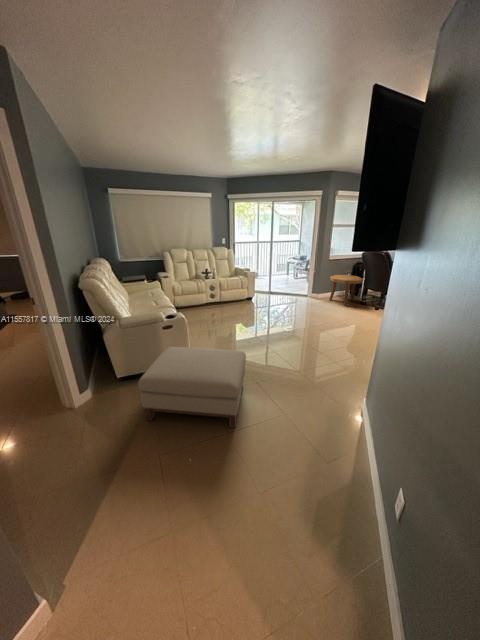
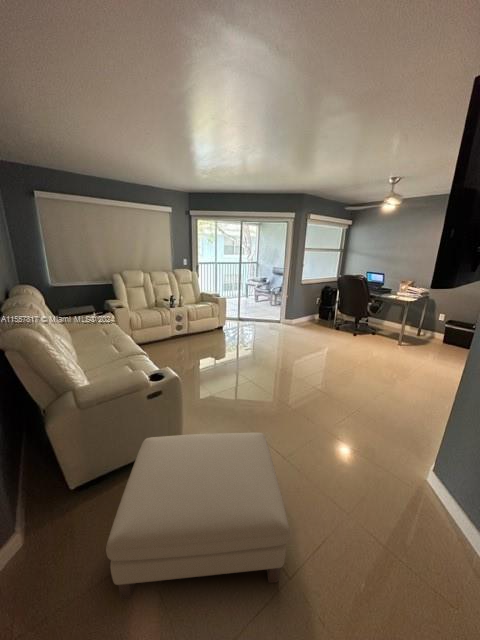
side table: present [329,275,363,306] -> none [302,299,336,333]

